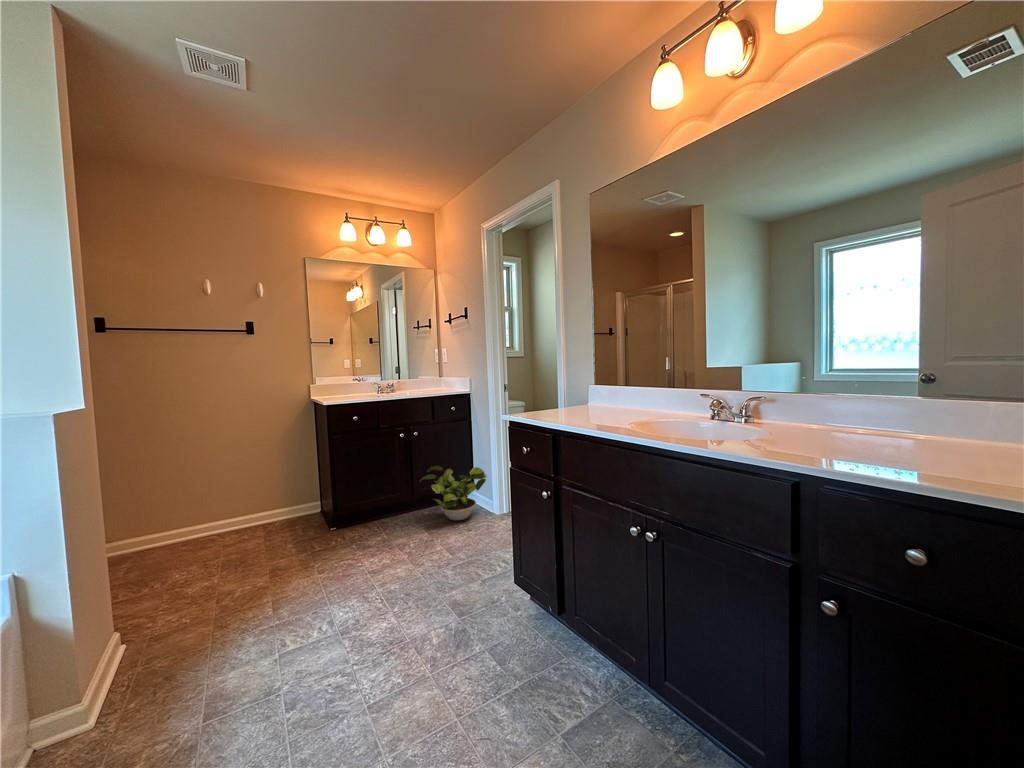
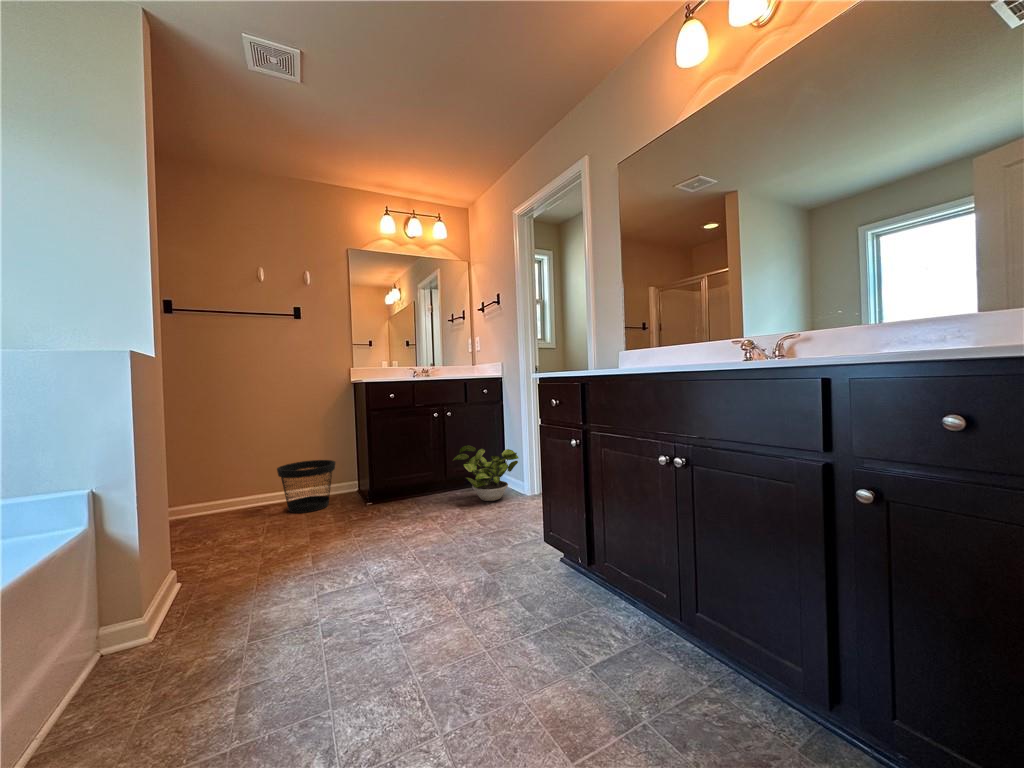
wastebasket: none [233,481,297,541] -> present [277,460,335,513]

